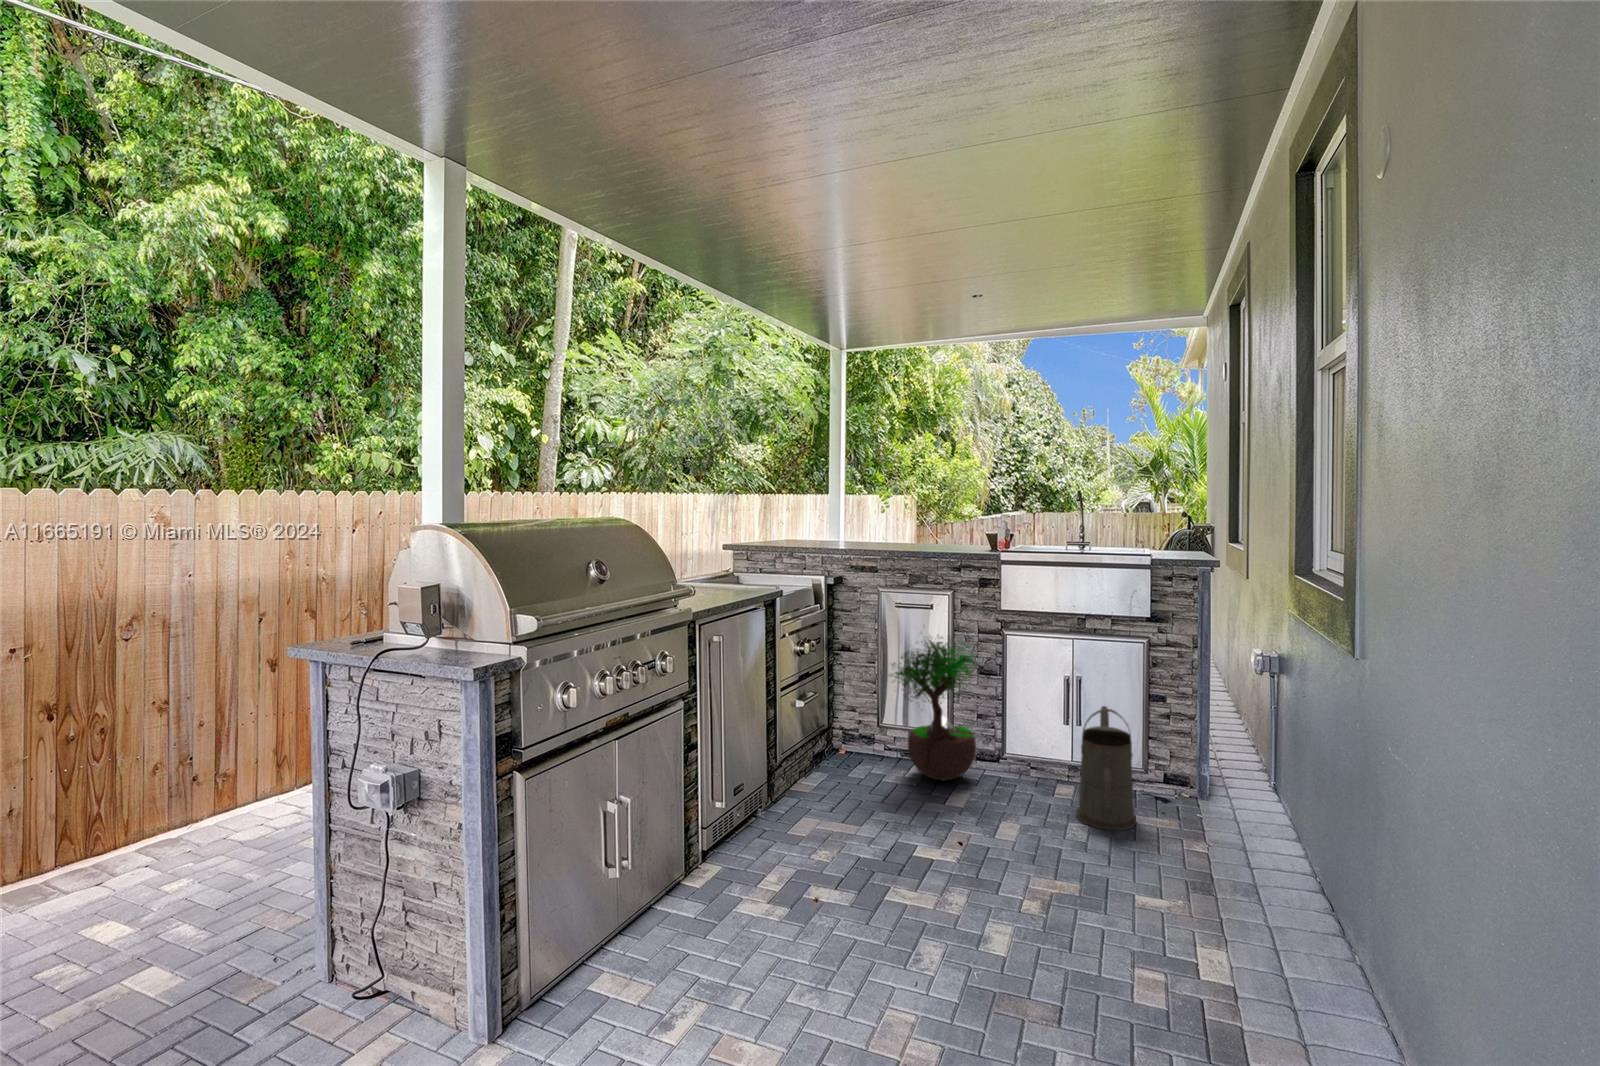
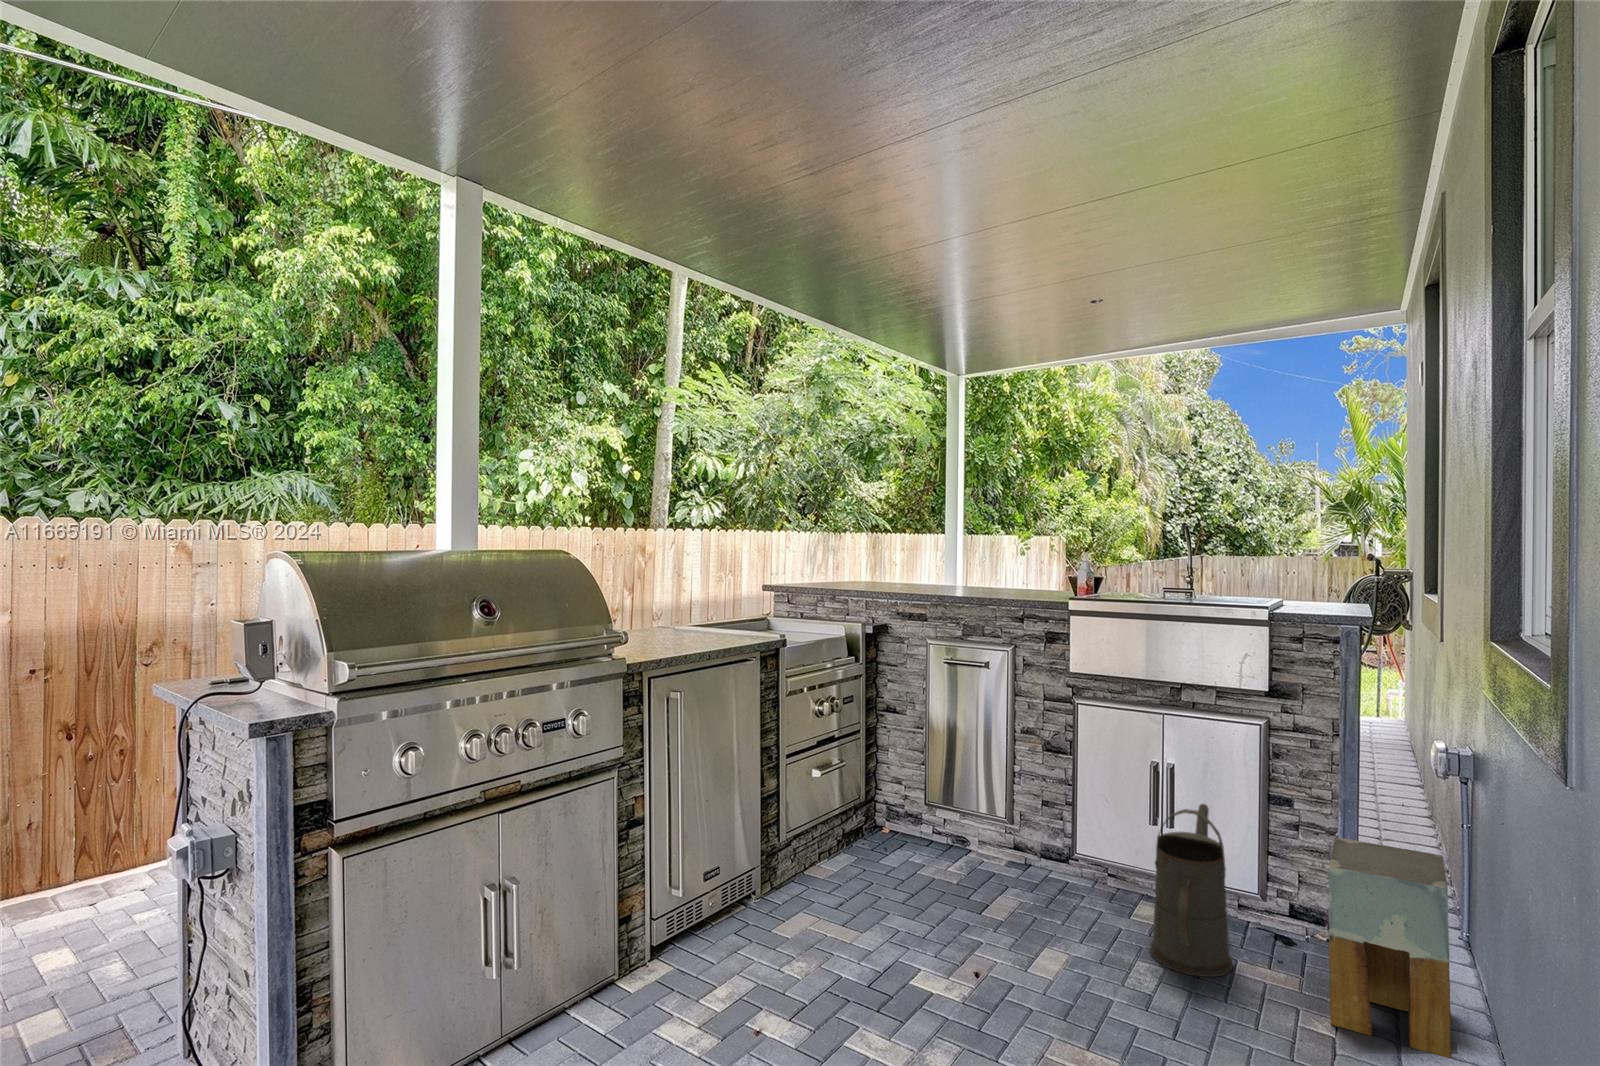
potted tree: present [890,637,982,780] -> none [921,686,1038,882]
stool: none [1206,721,1291,862] -> present [1329,837,1451,1058]

